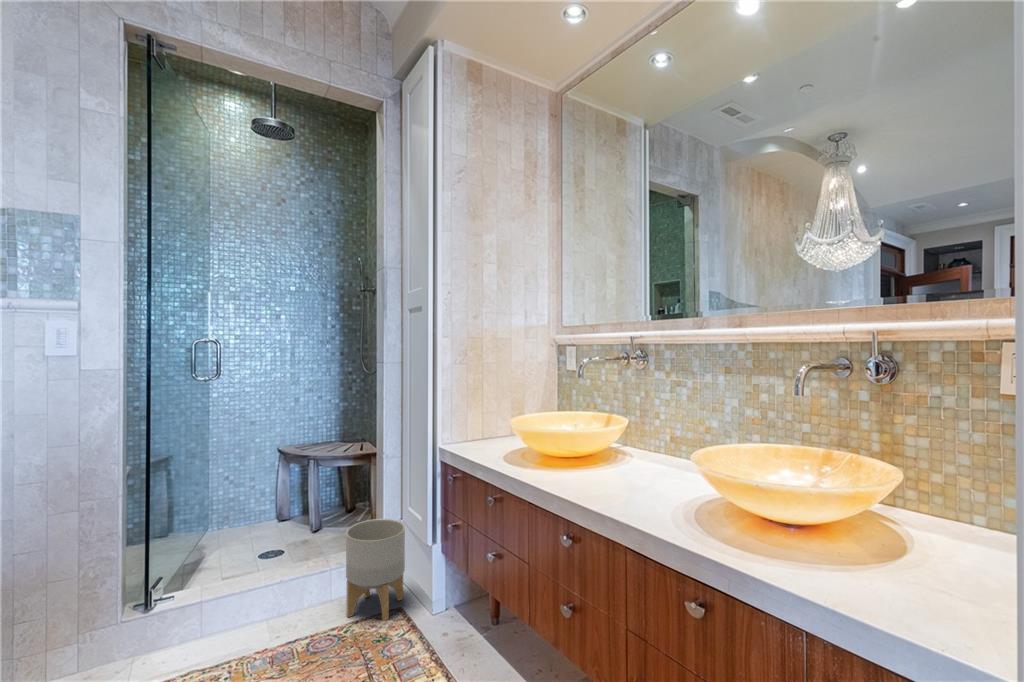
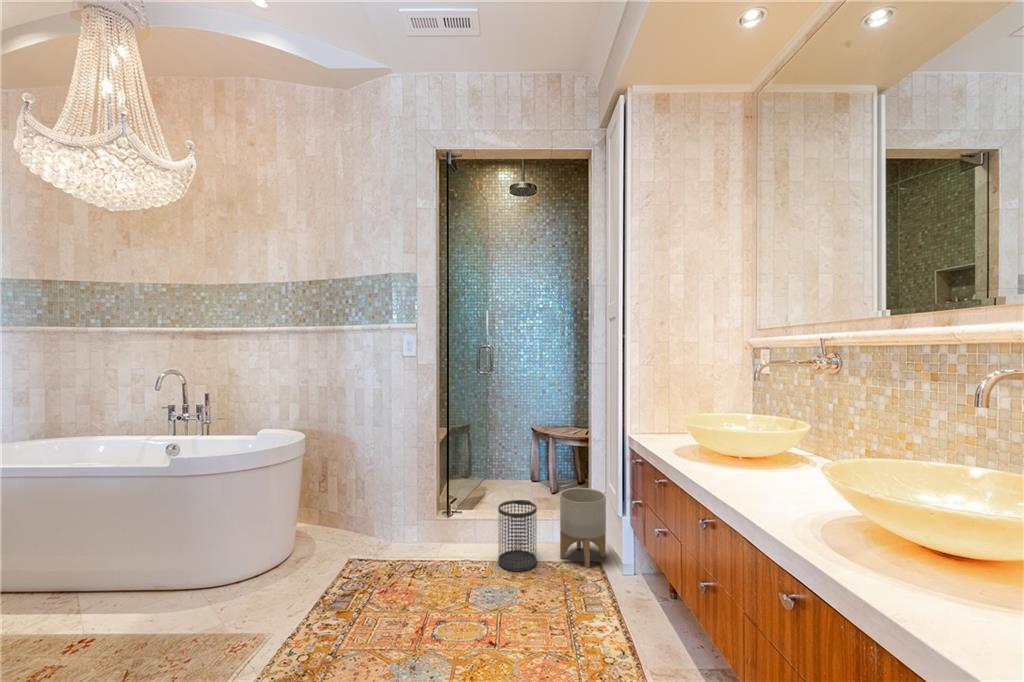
wastebasket: none [259,553,317,658] -> present [498,500,537,572]

